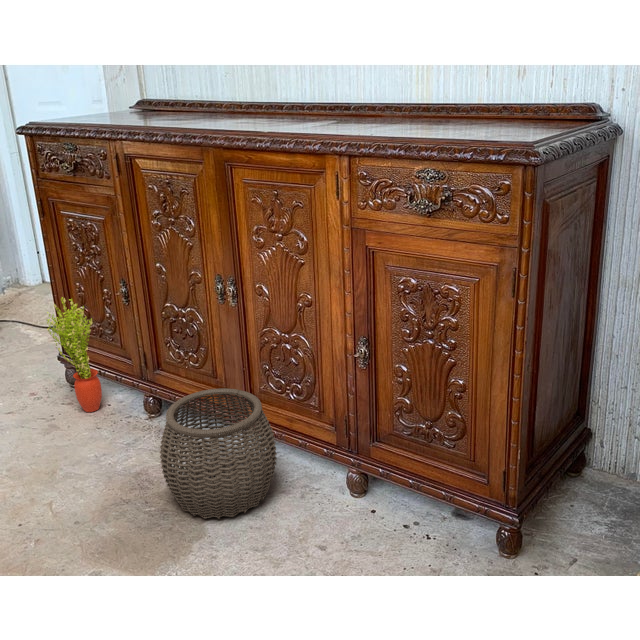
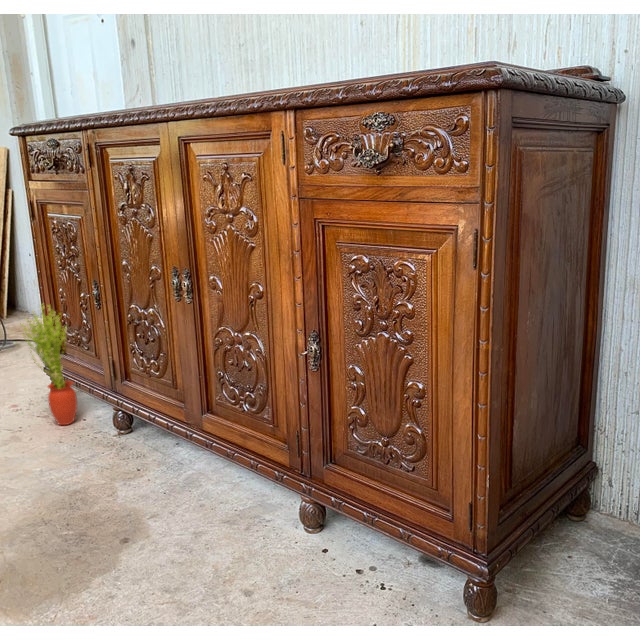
woven basket: present [160,388,277,519] -> none [87,396,224,544]

